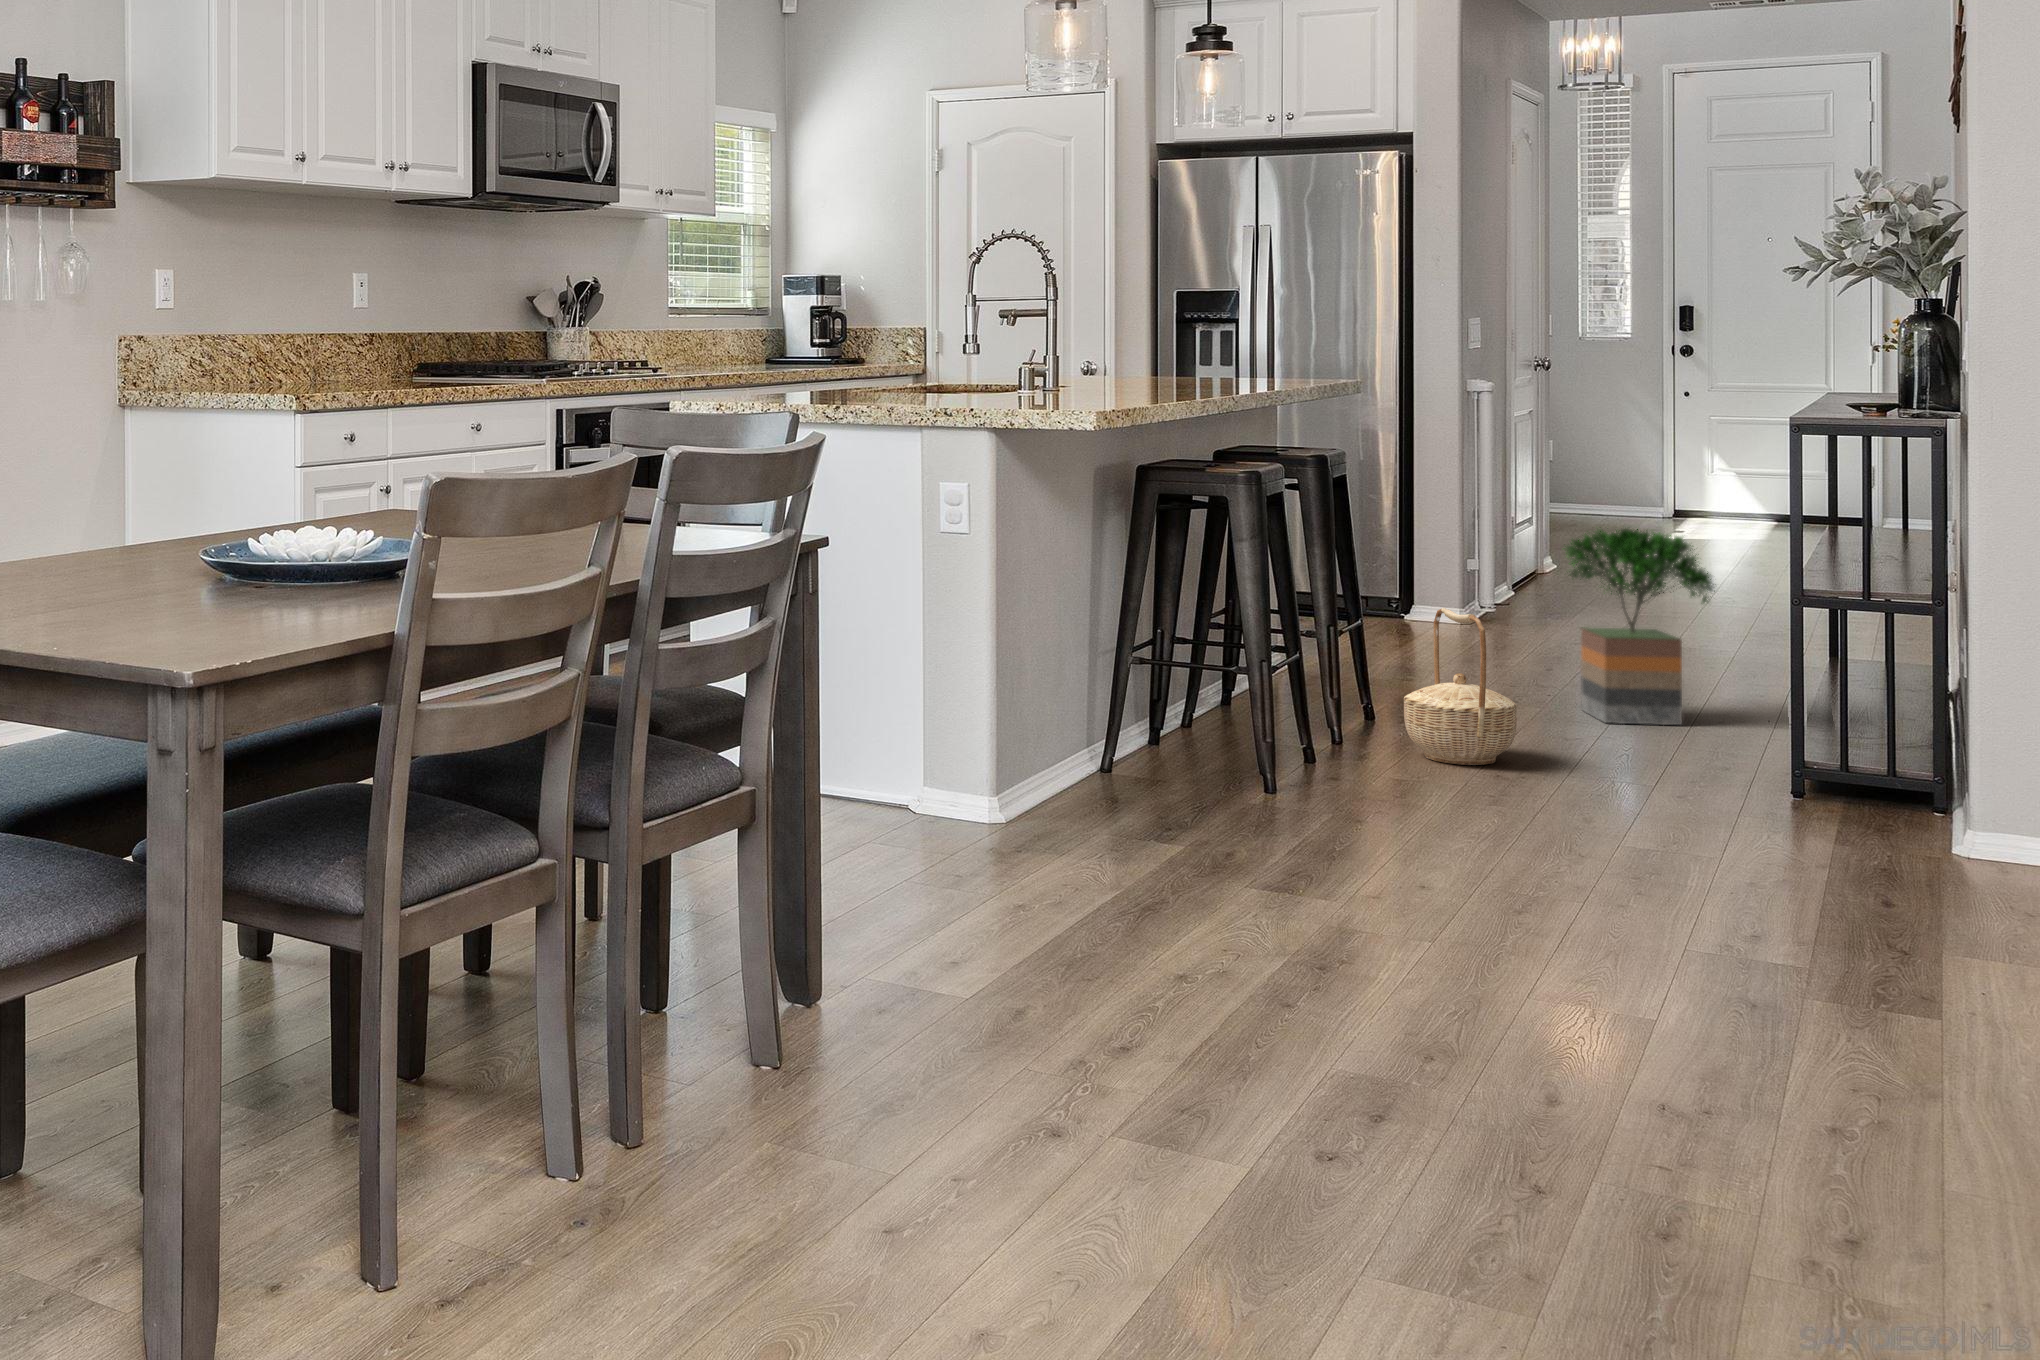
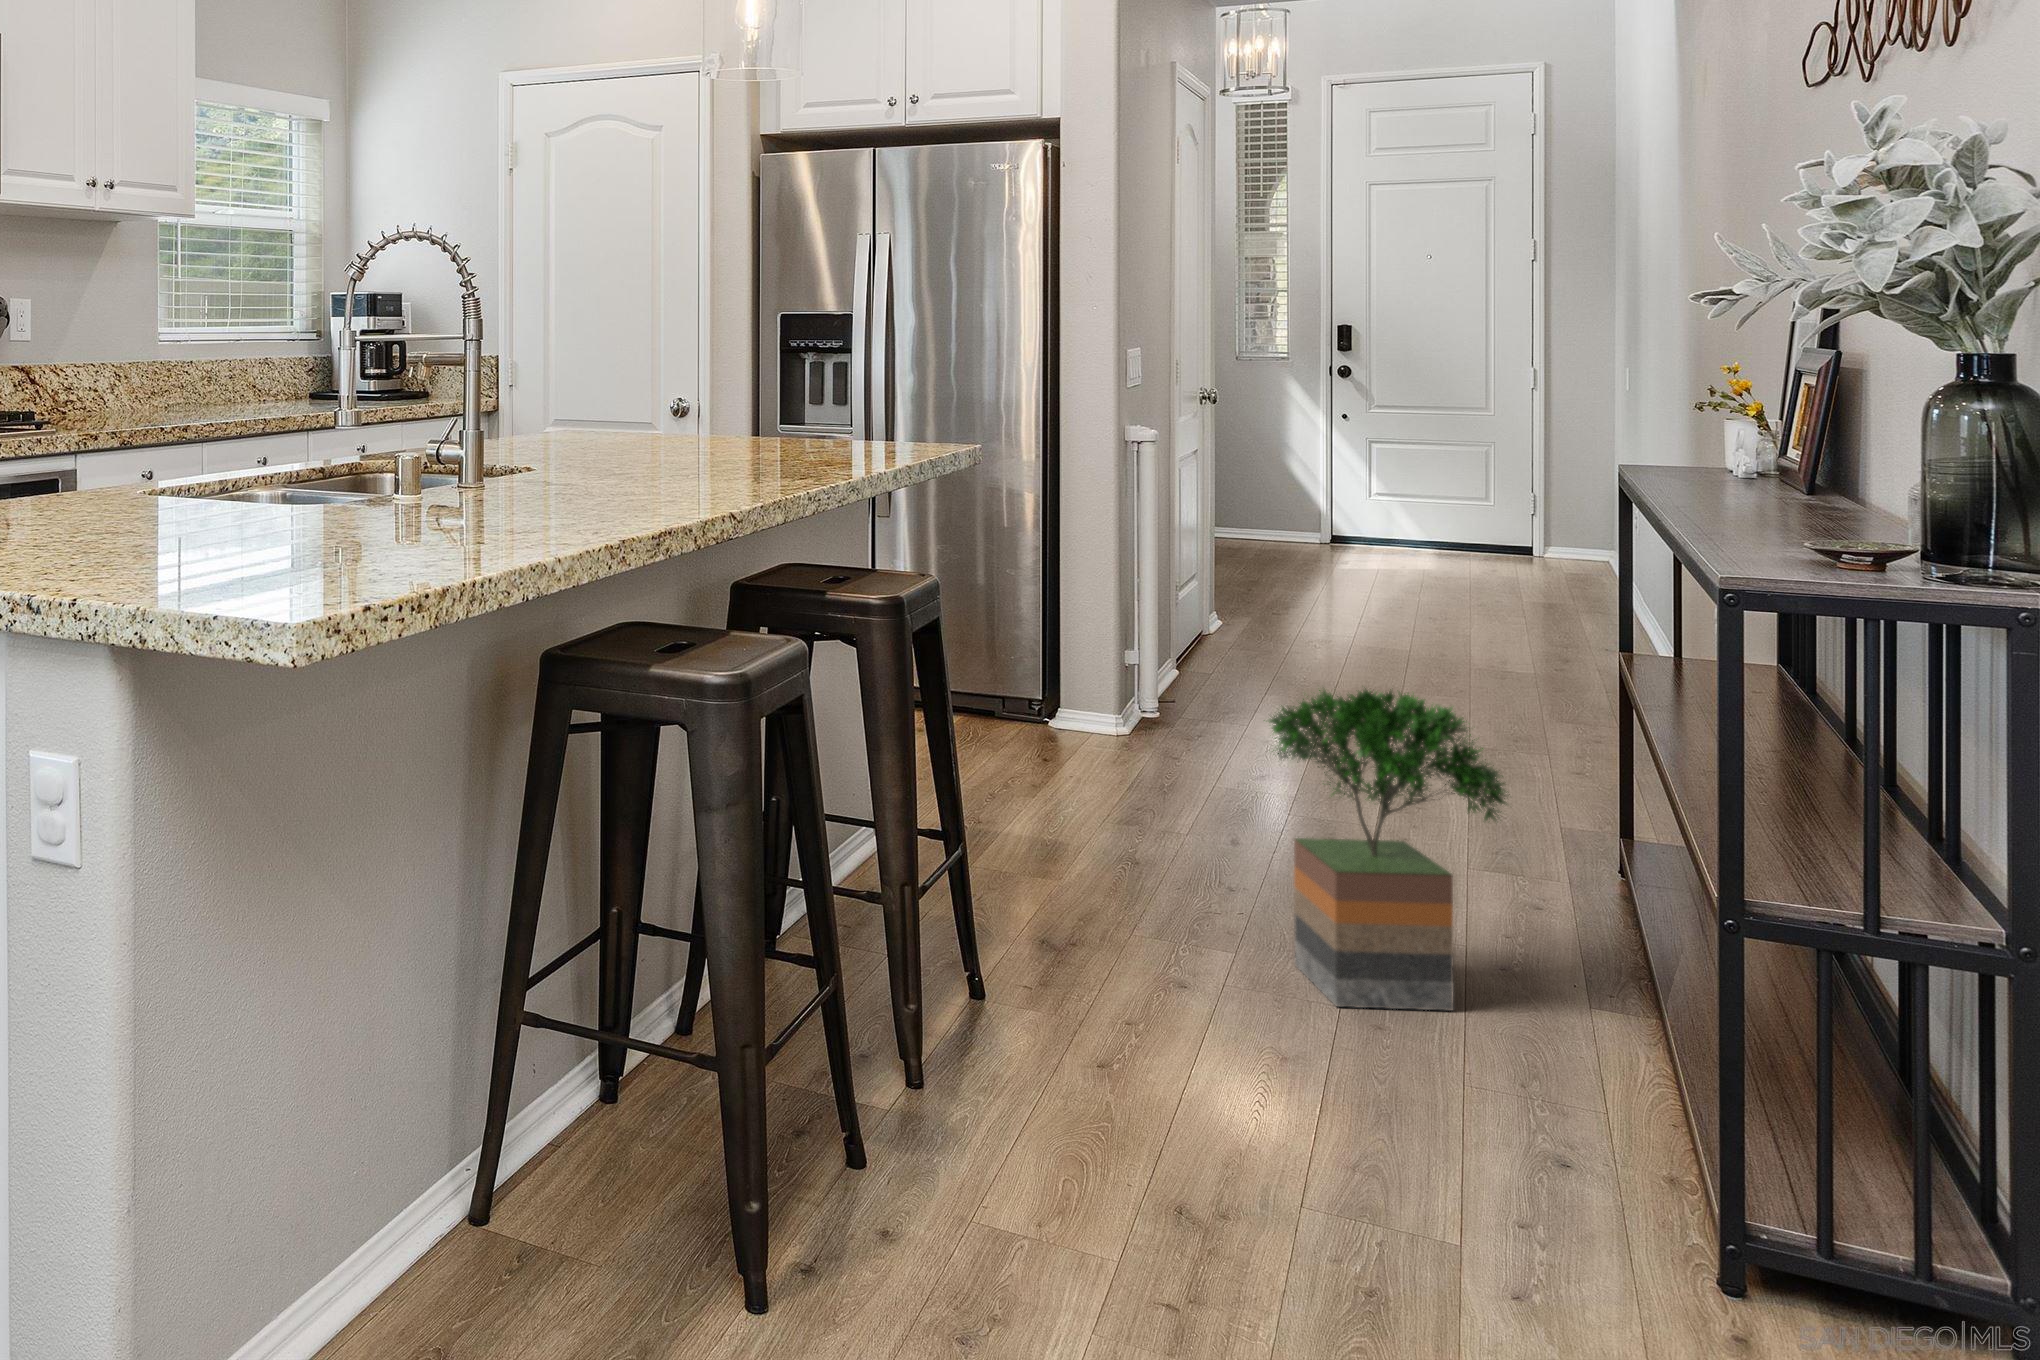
basket: present [1403,608,1517,765] -> none [1018,869,1210,1173]

